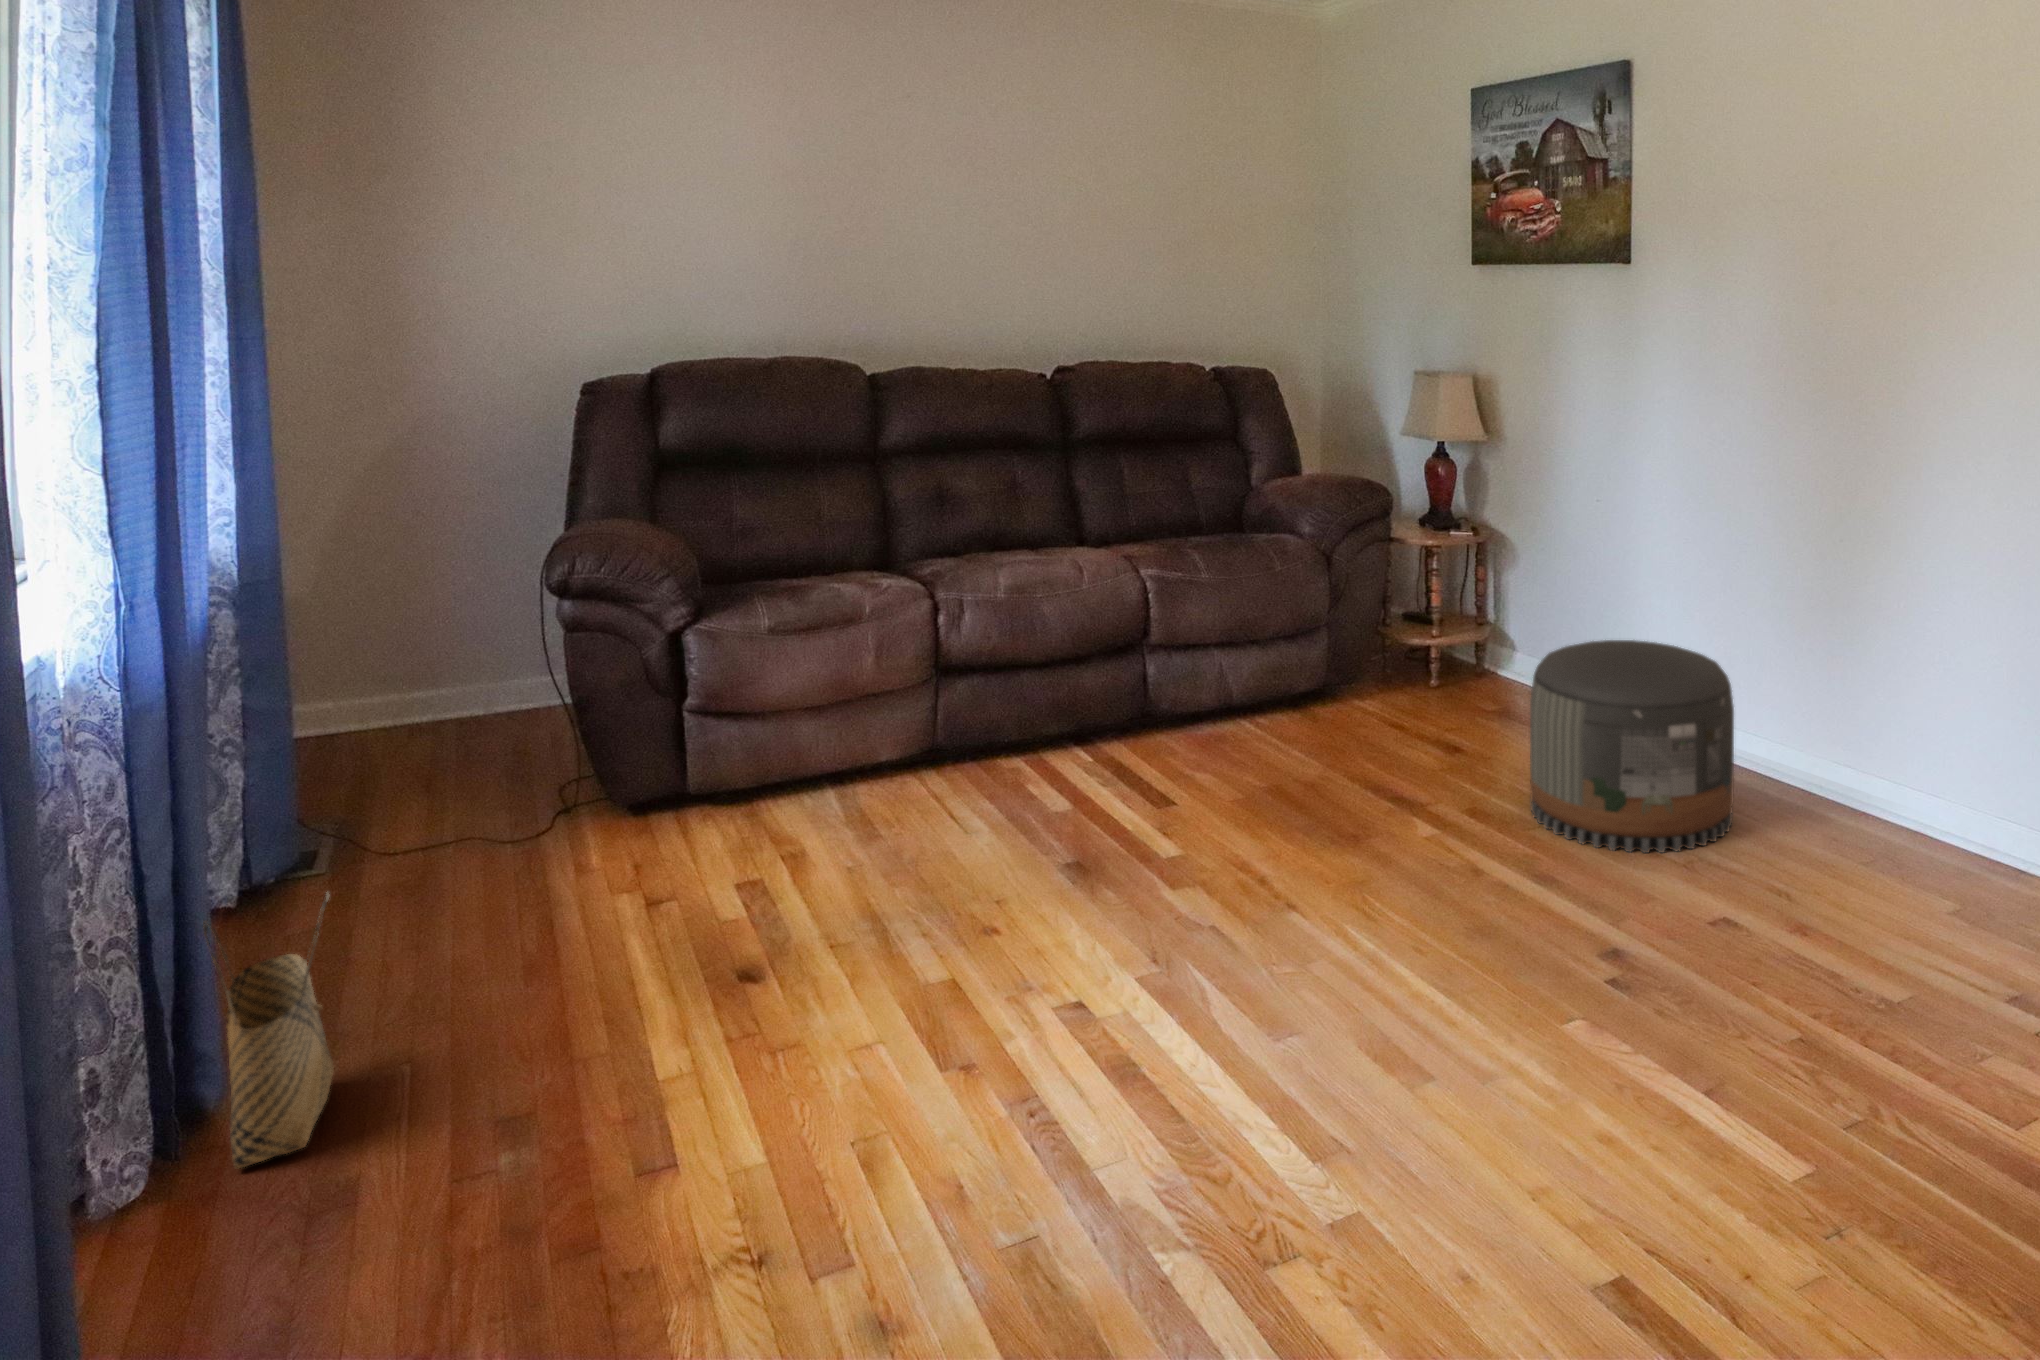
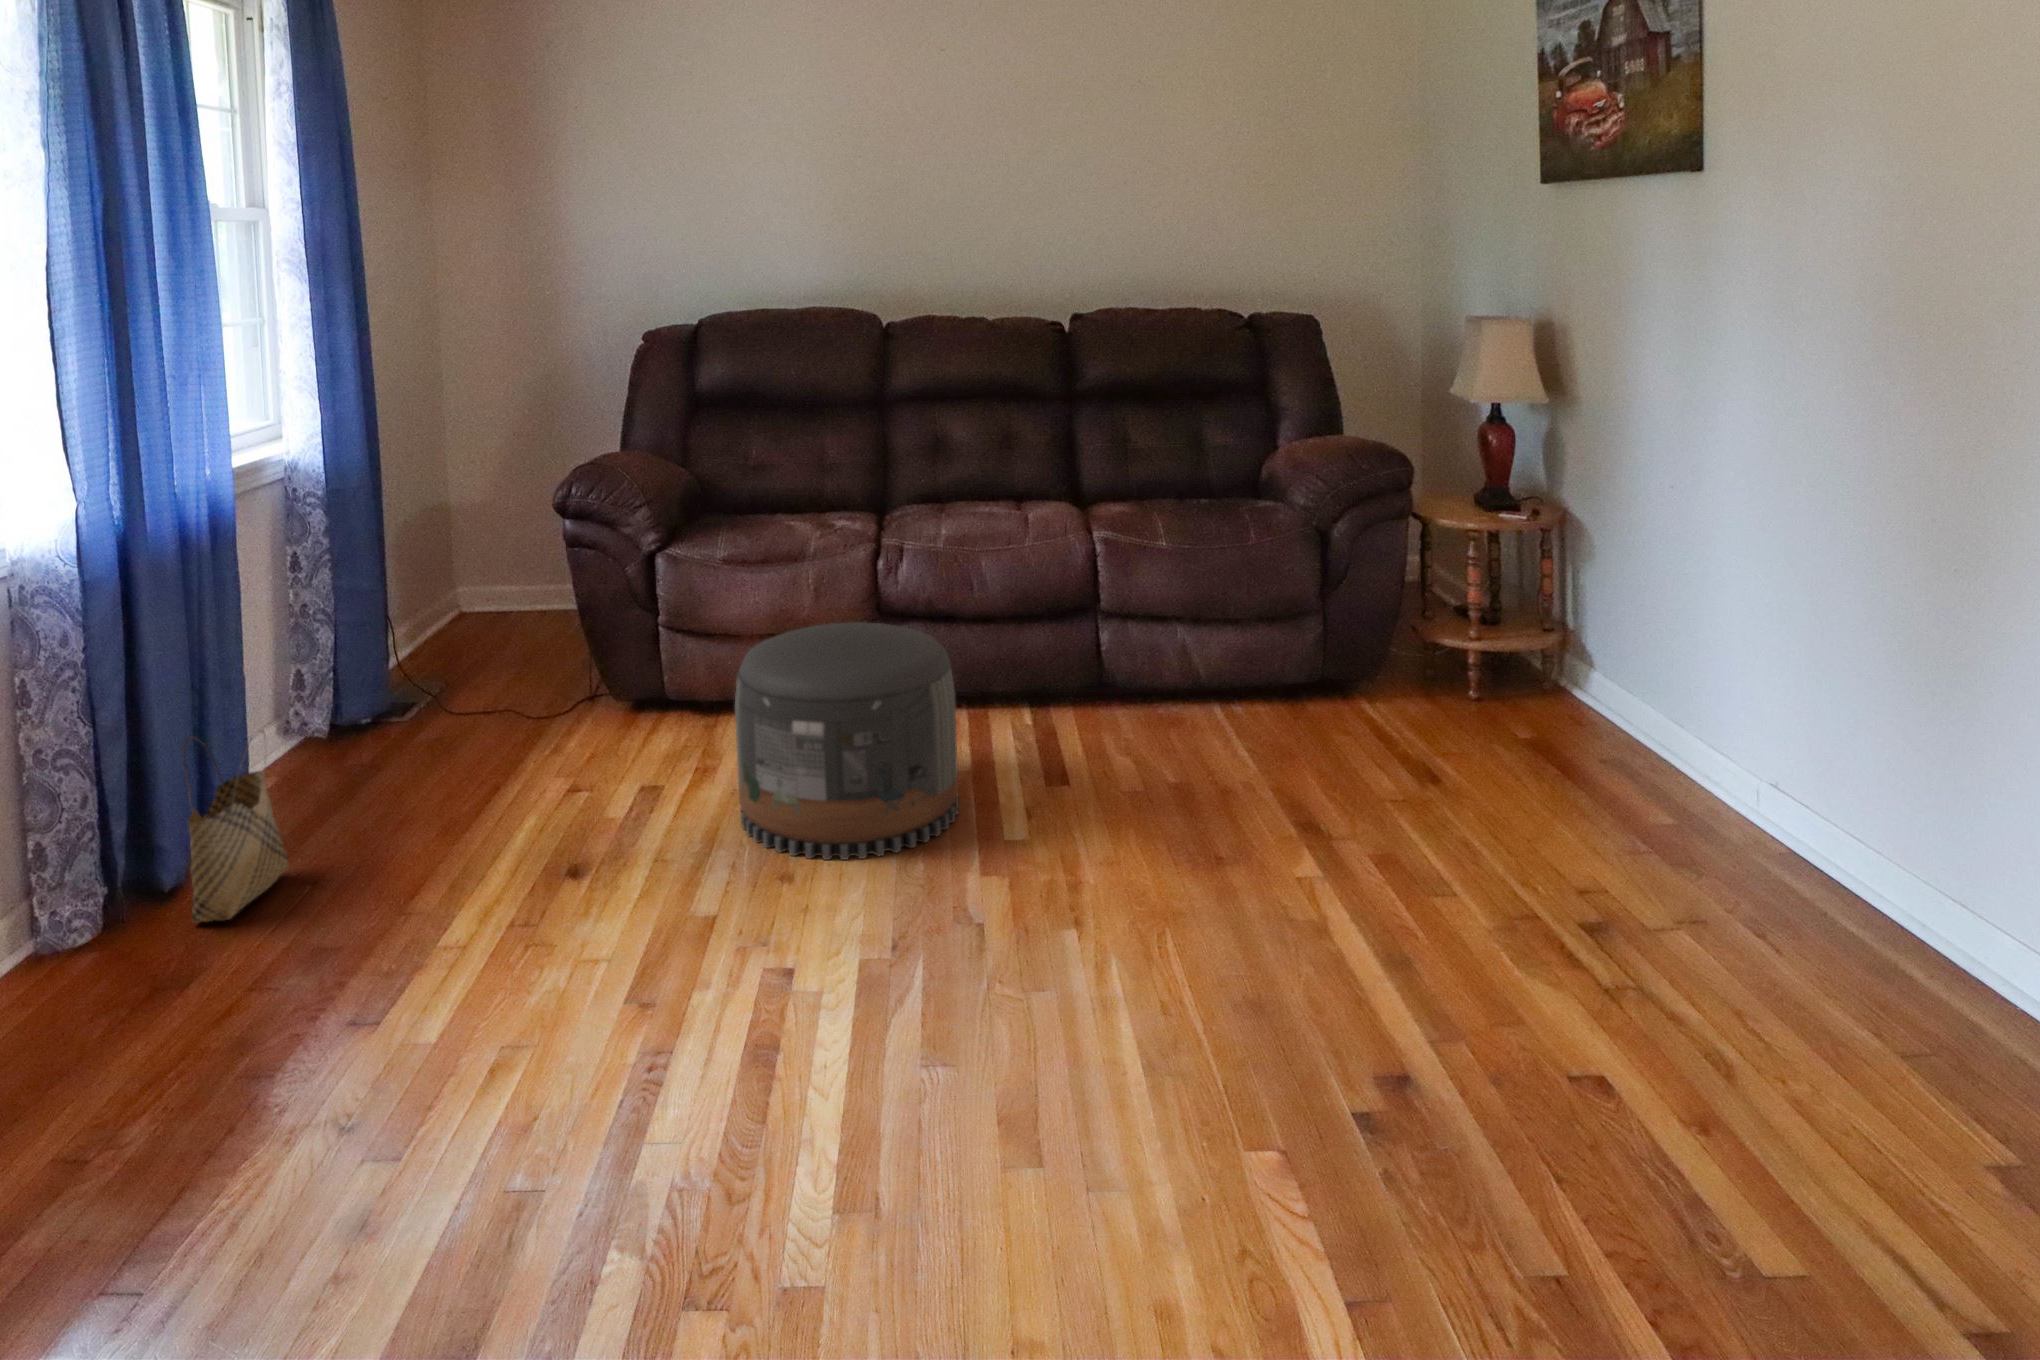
pouf: present [1530,640,1734,853] -> present [735,622,959,860]

